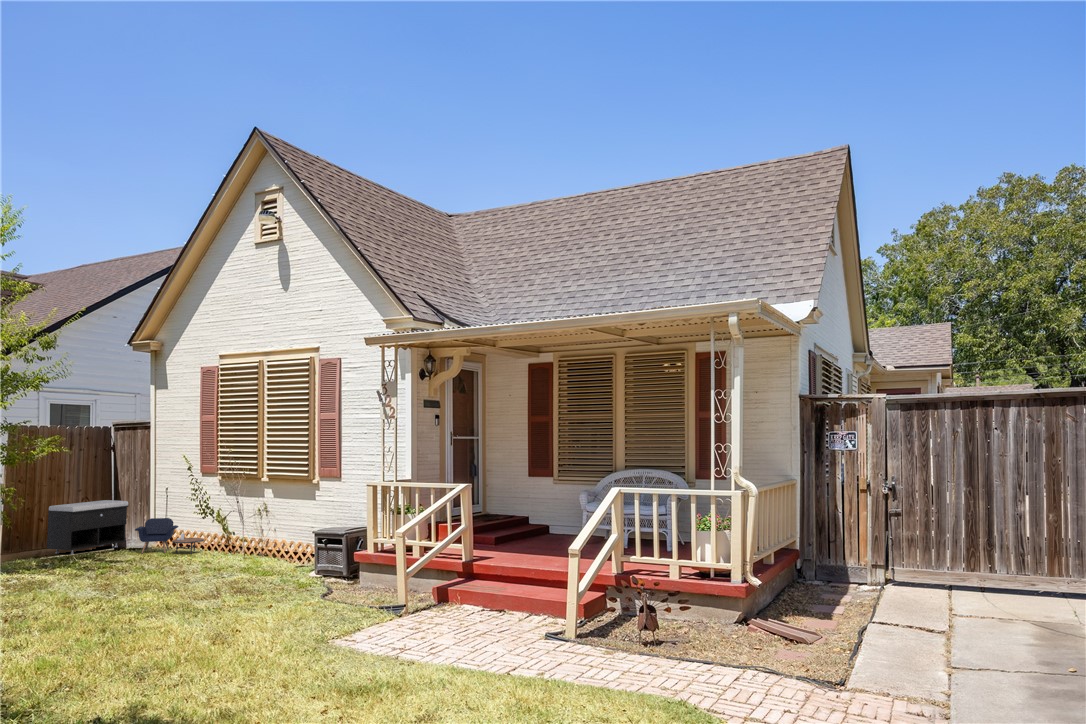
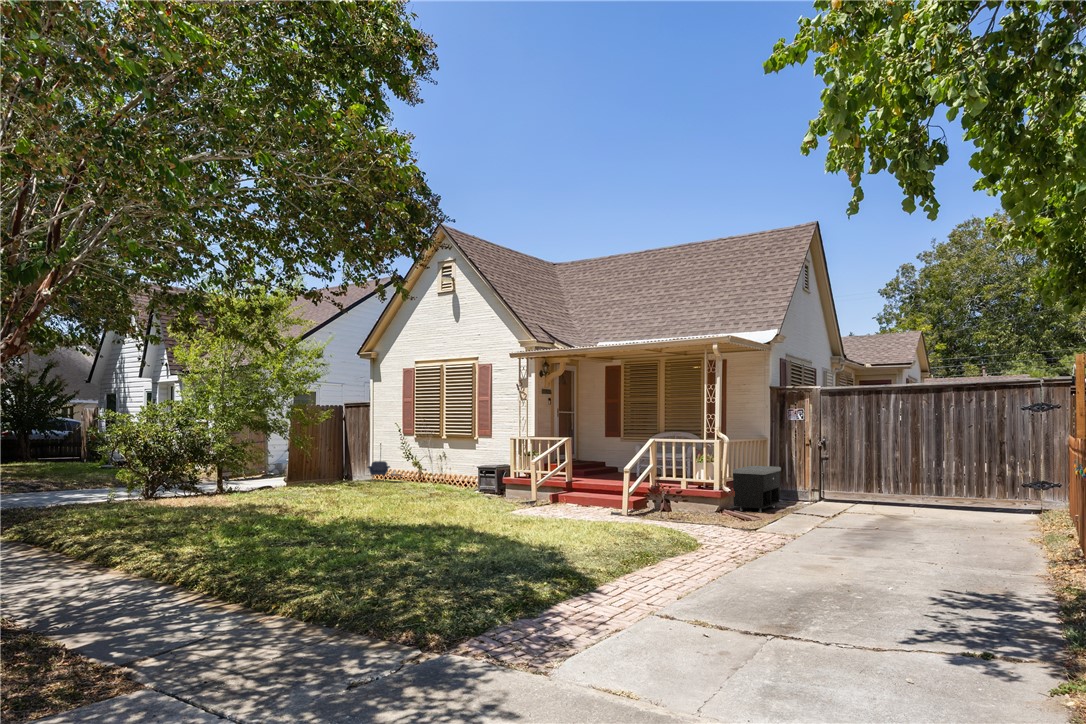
storage bench: present [47,500,128,554] -> present [733,466,781,512]

